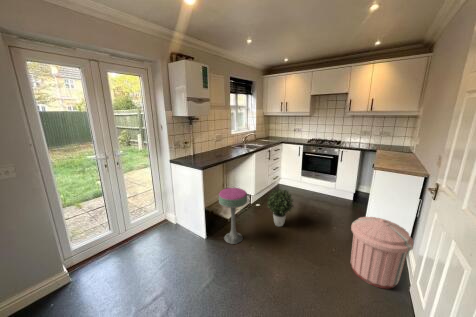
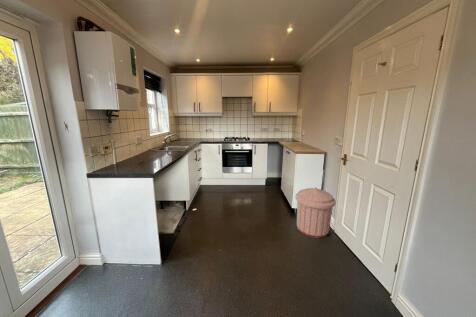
bar stool: present [219,188,247,244] -> none [176,192,210,256]
potted plant: present [267,189,293,226] -> none [214,184,241,222]

